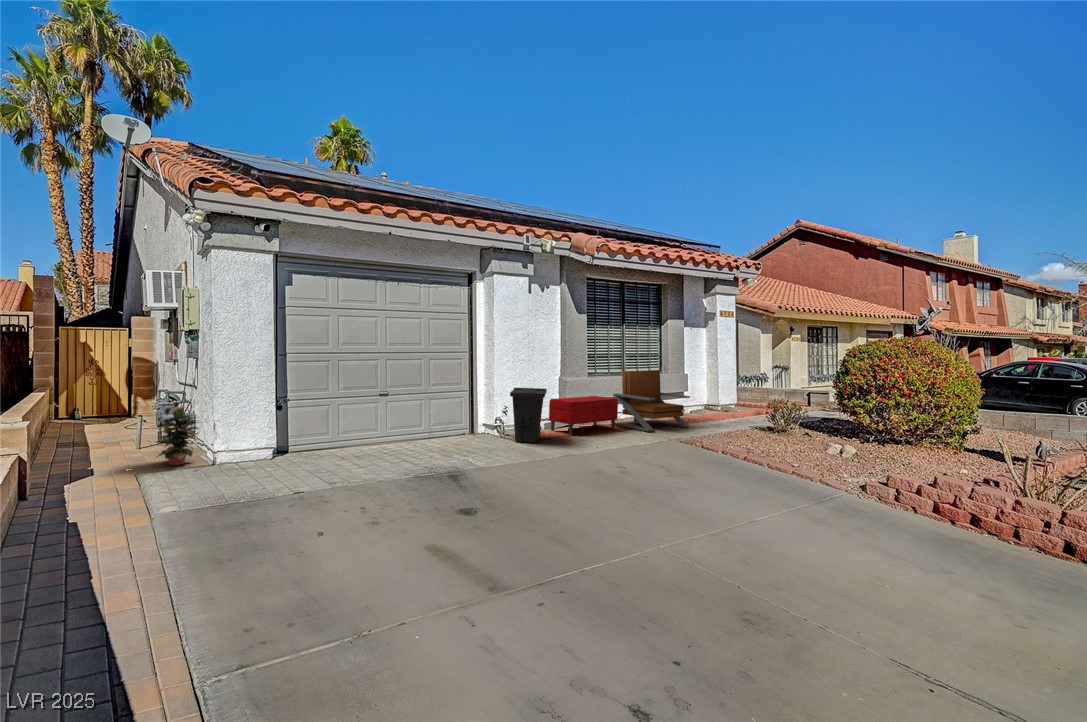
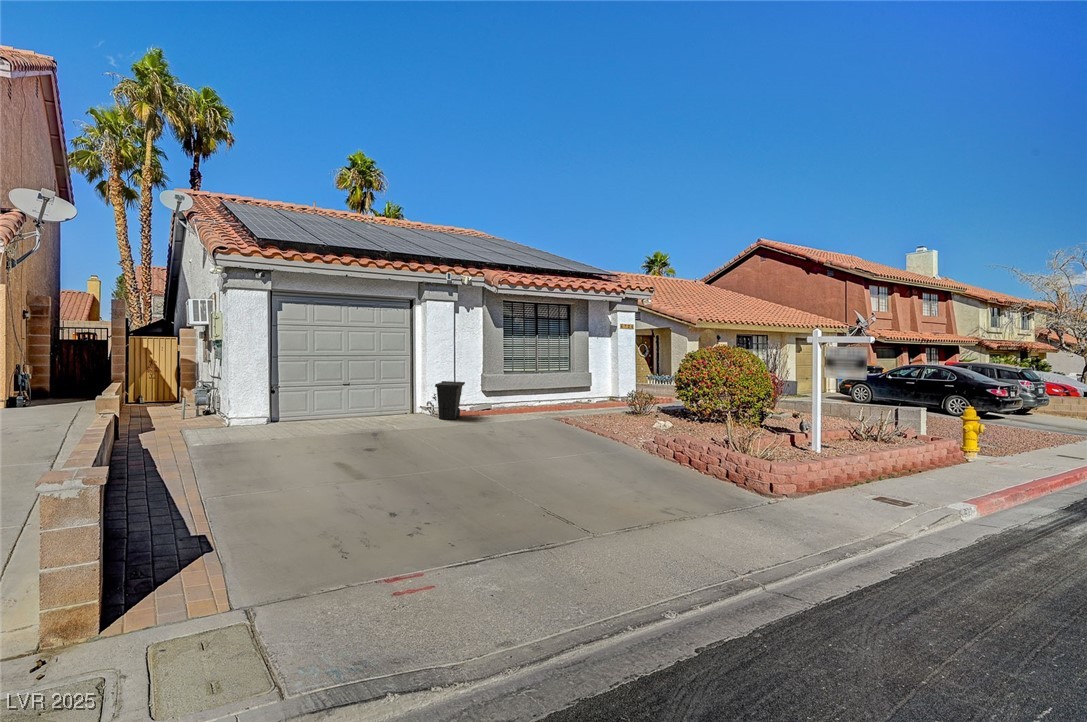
lounge chair: present [613,371,690,431] -> none [523,370,580,414]
bench: present [549,396,618,435] -> none [470,388,523,415]
decorative plant: present [156,406,199,465] -> none [191,390,223,427]

